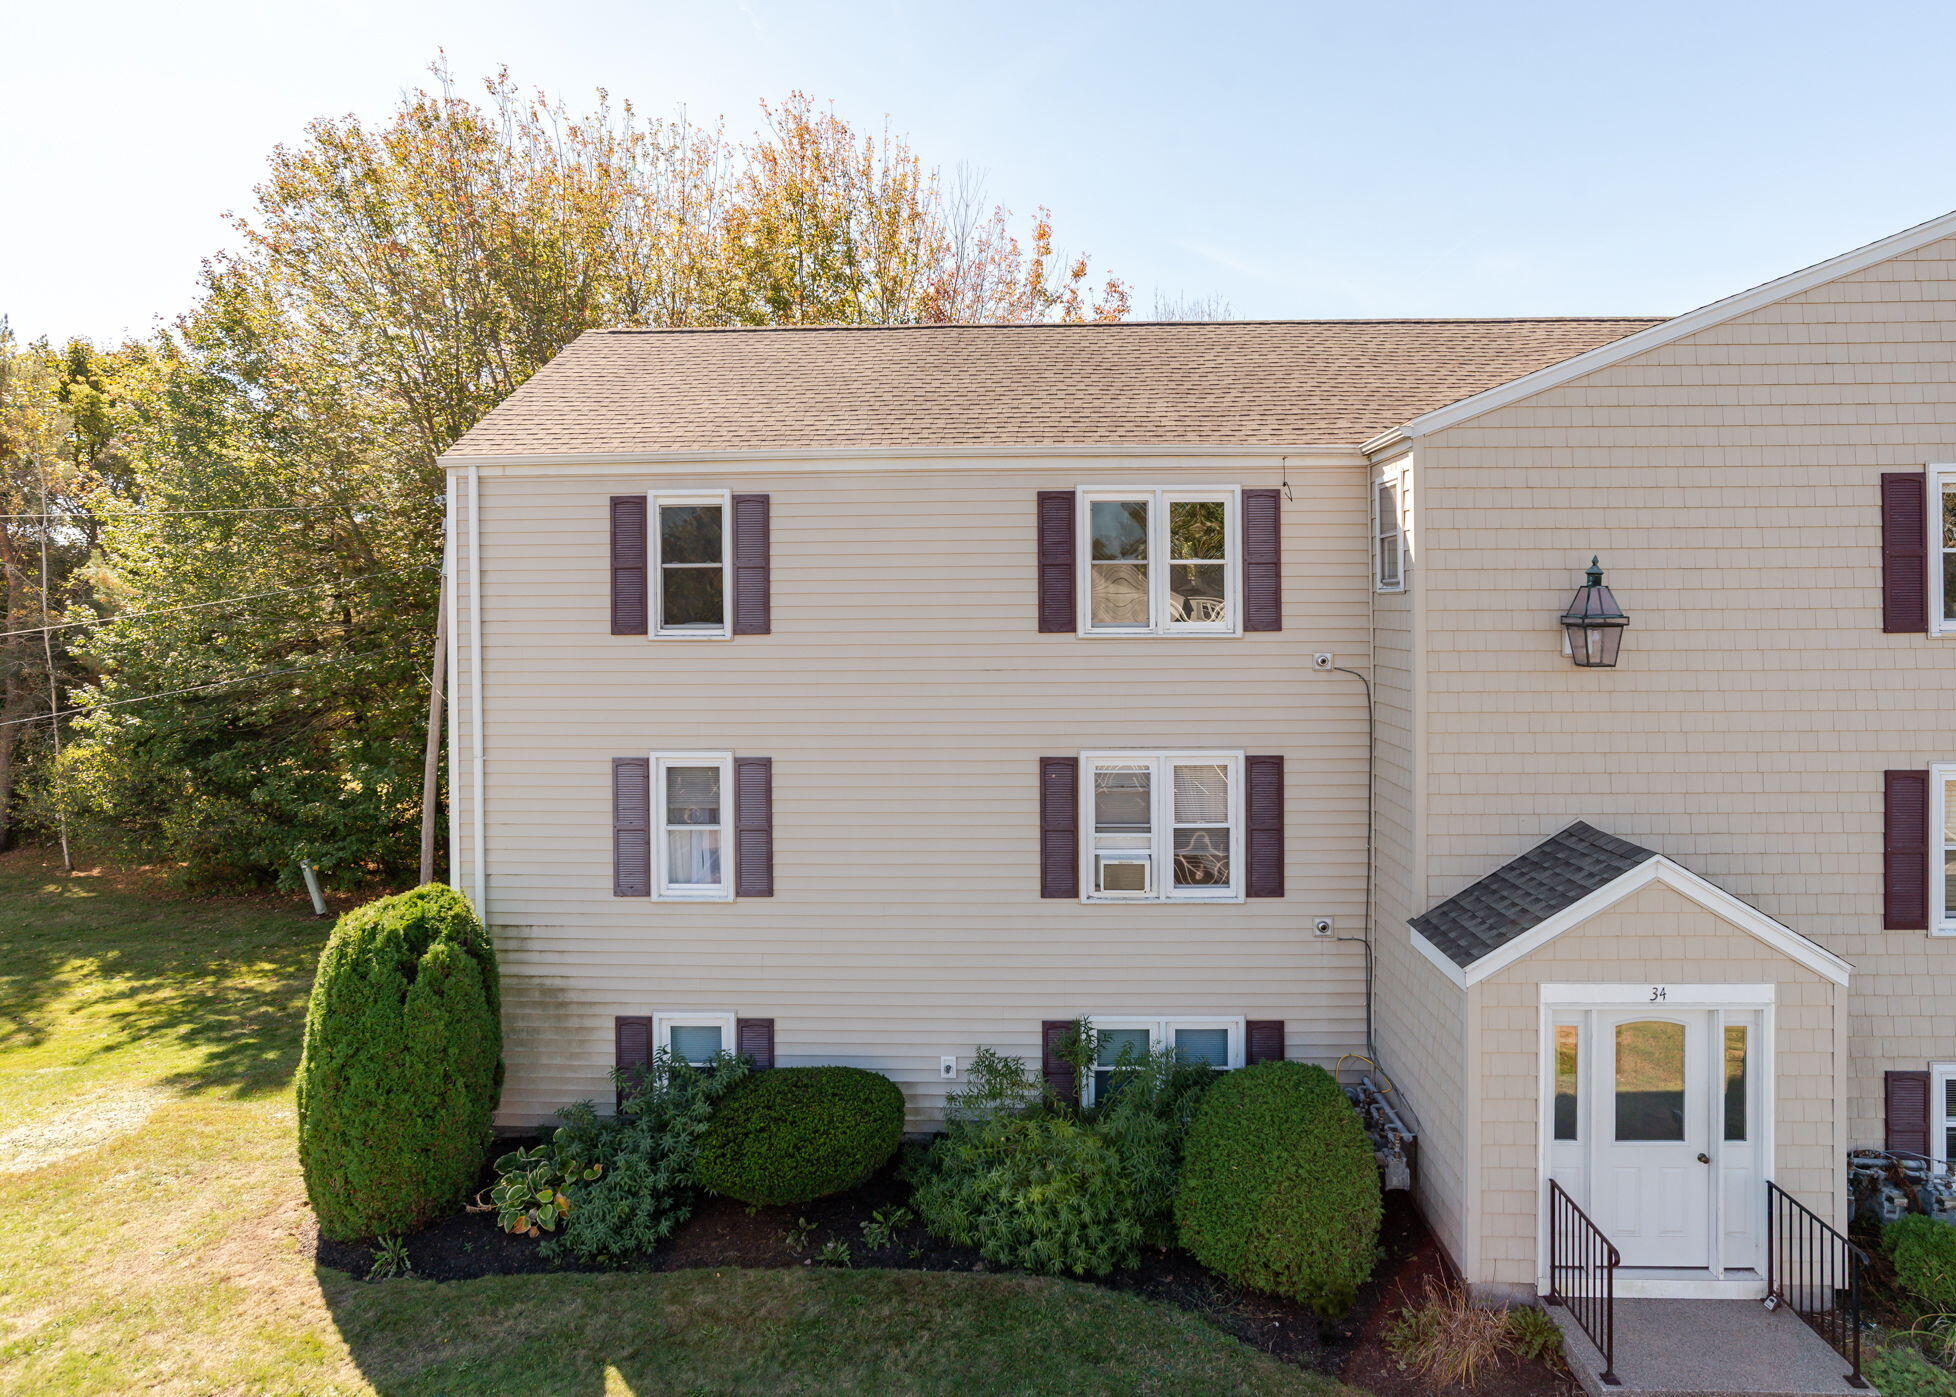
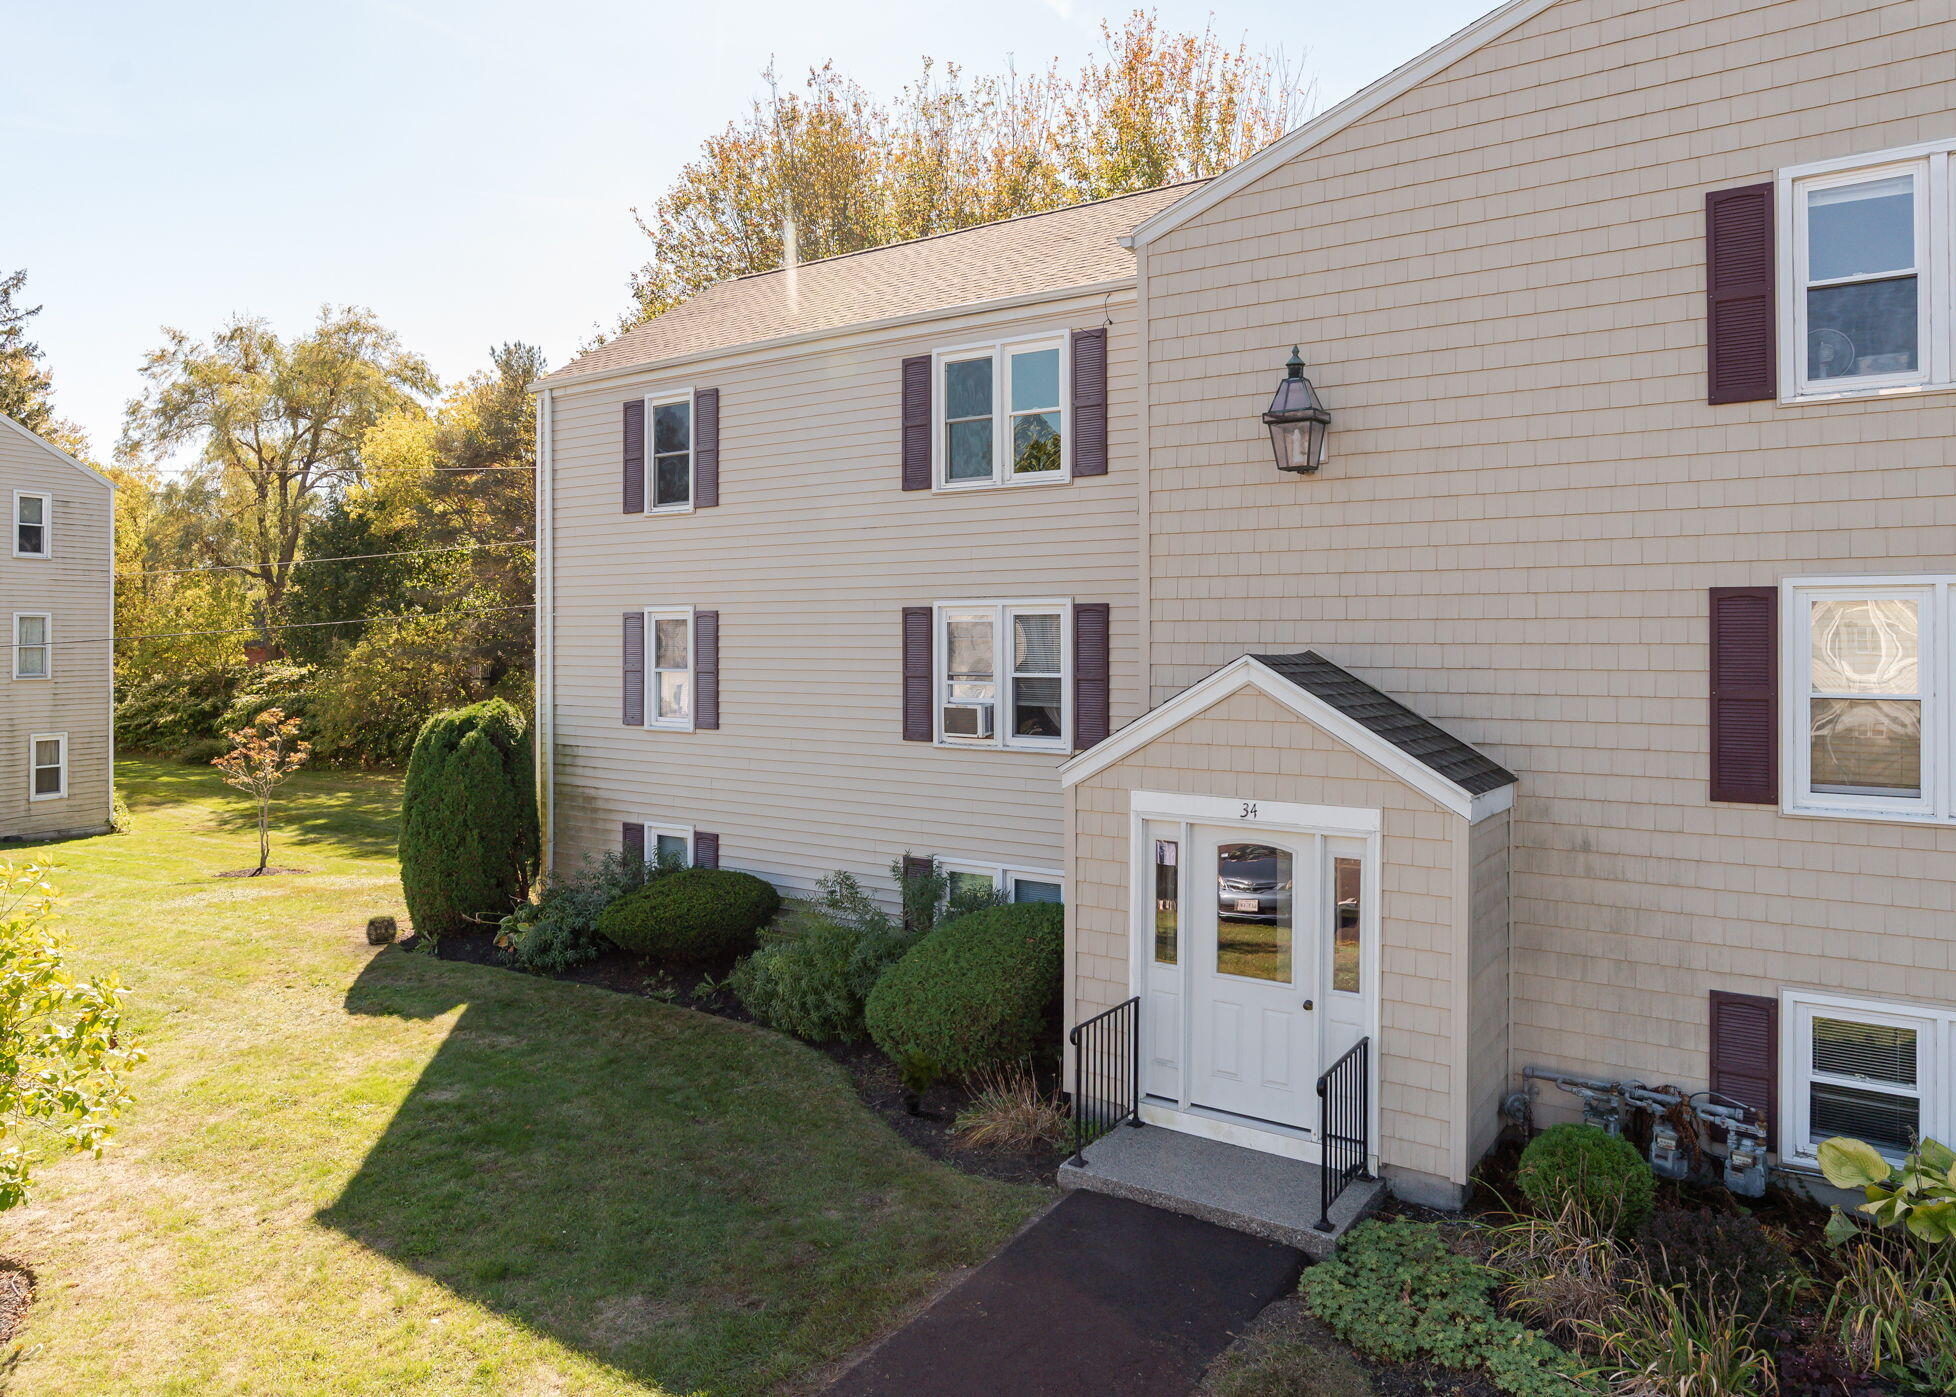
woven basket: none [244,1225,296,1278] -> present [366,916,397,944]

